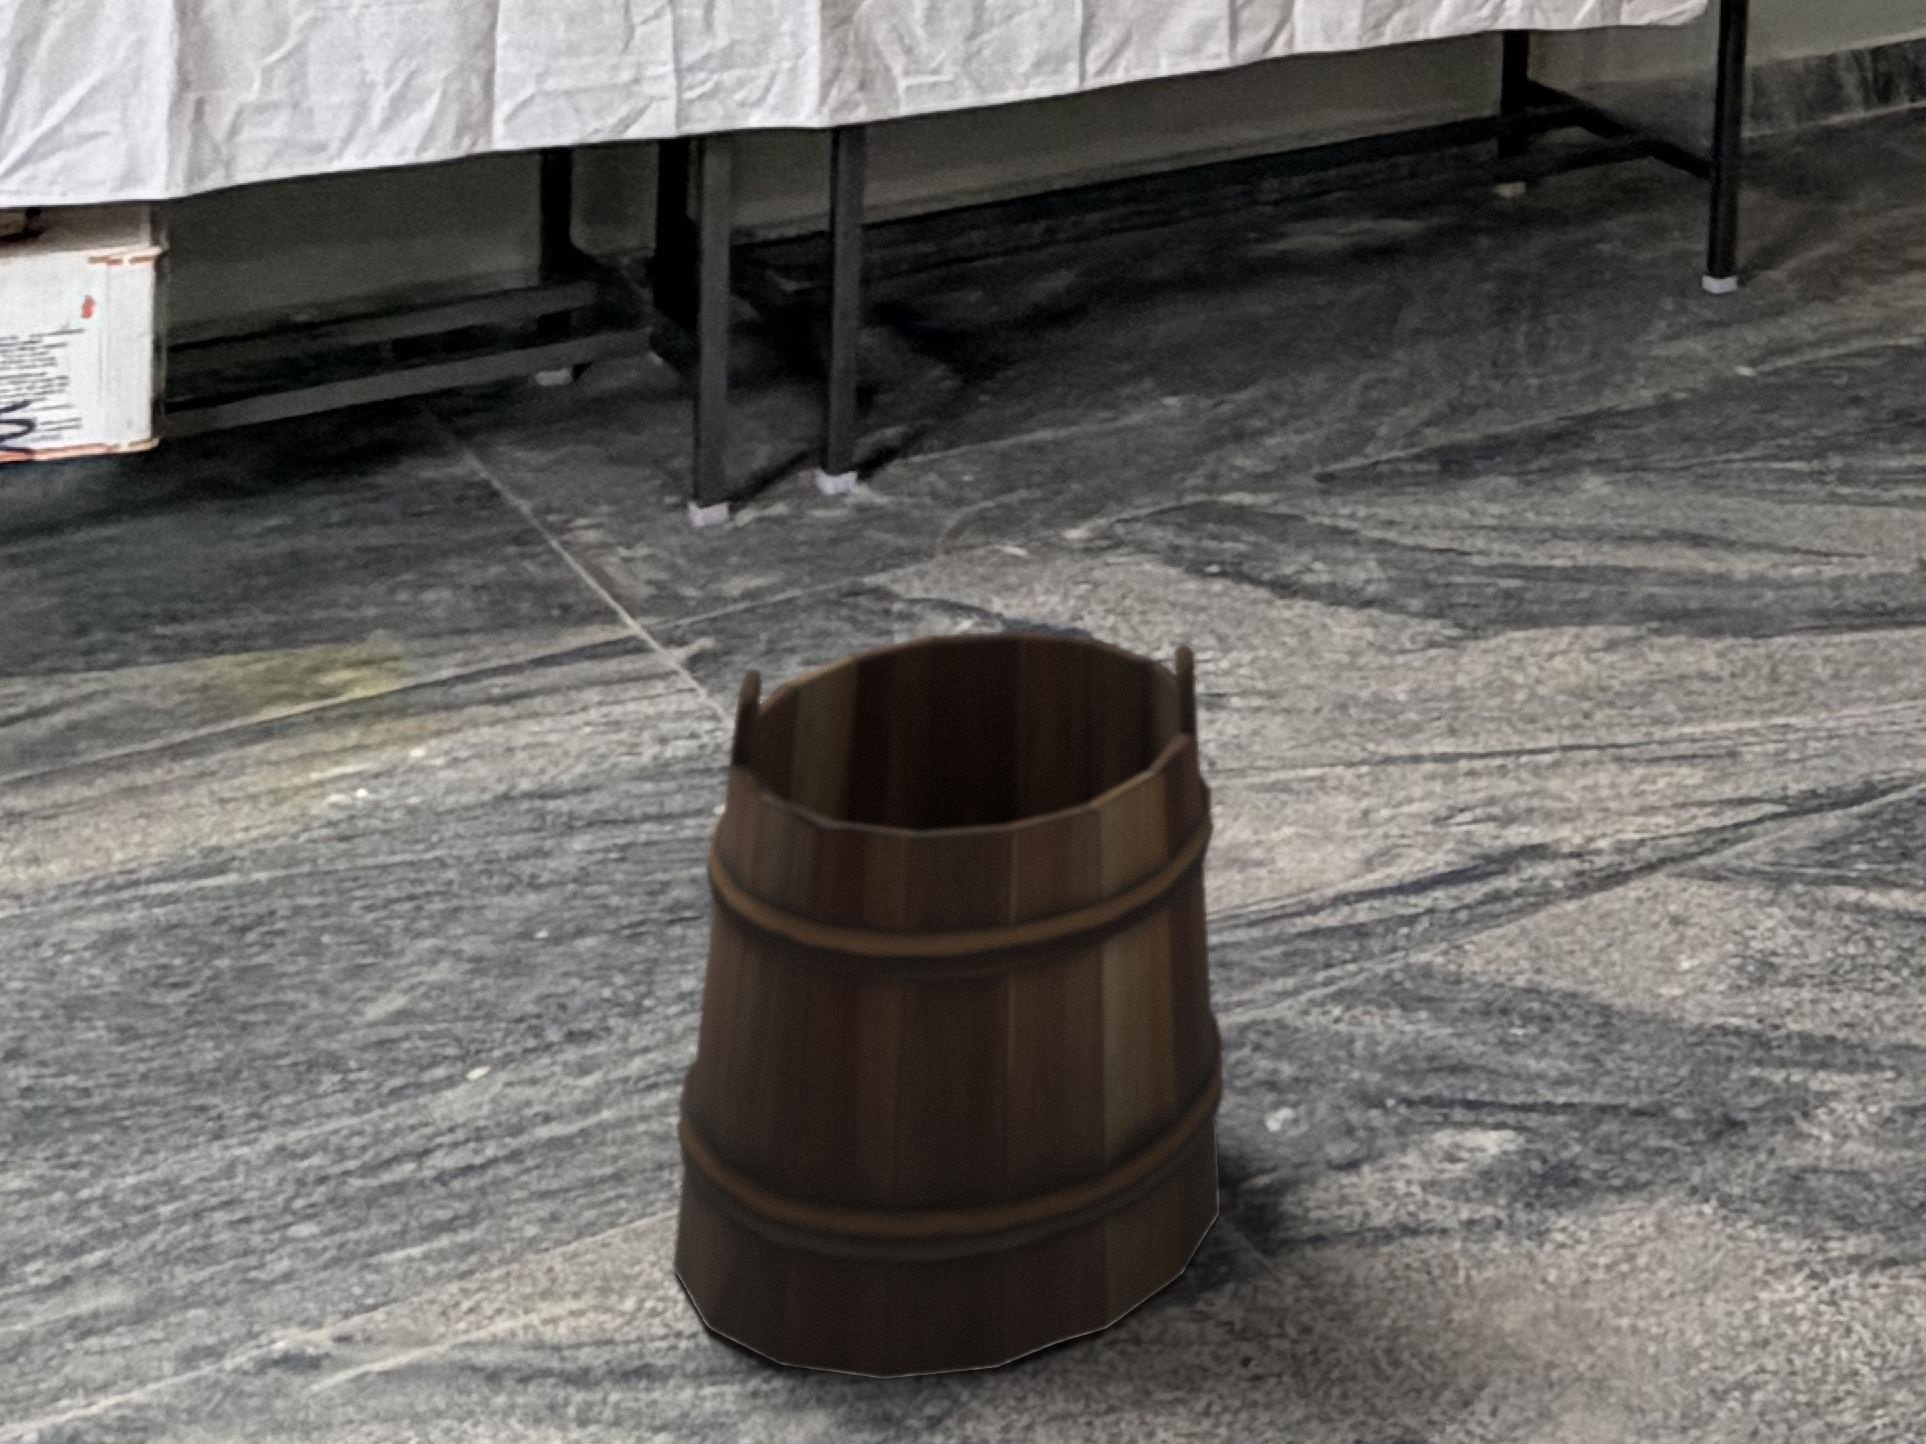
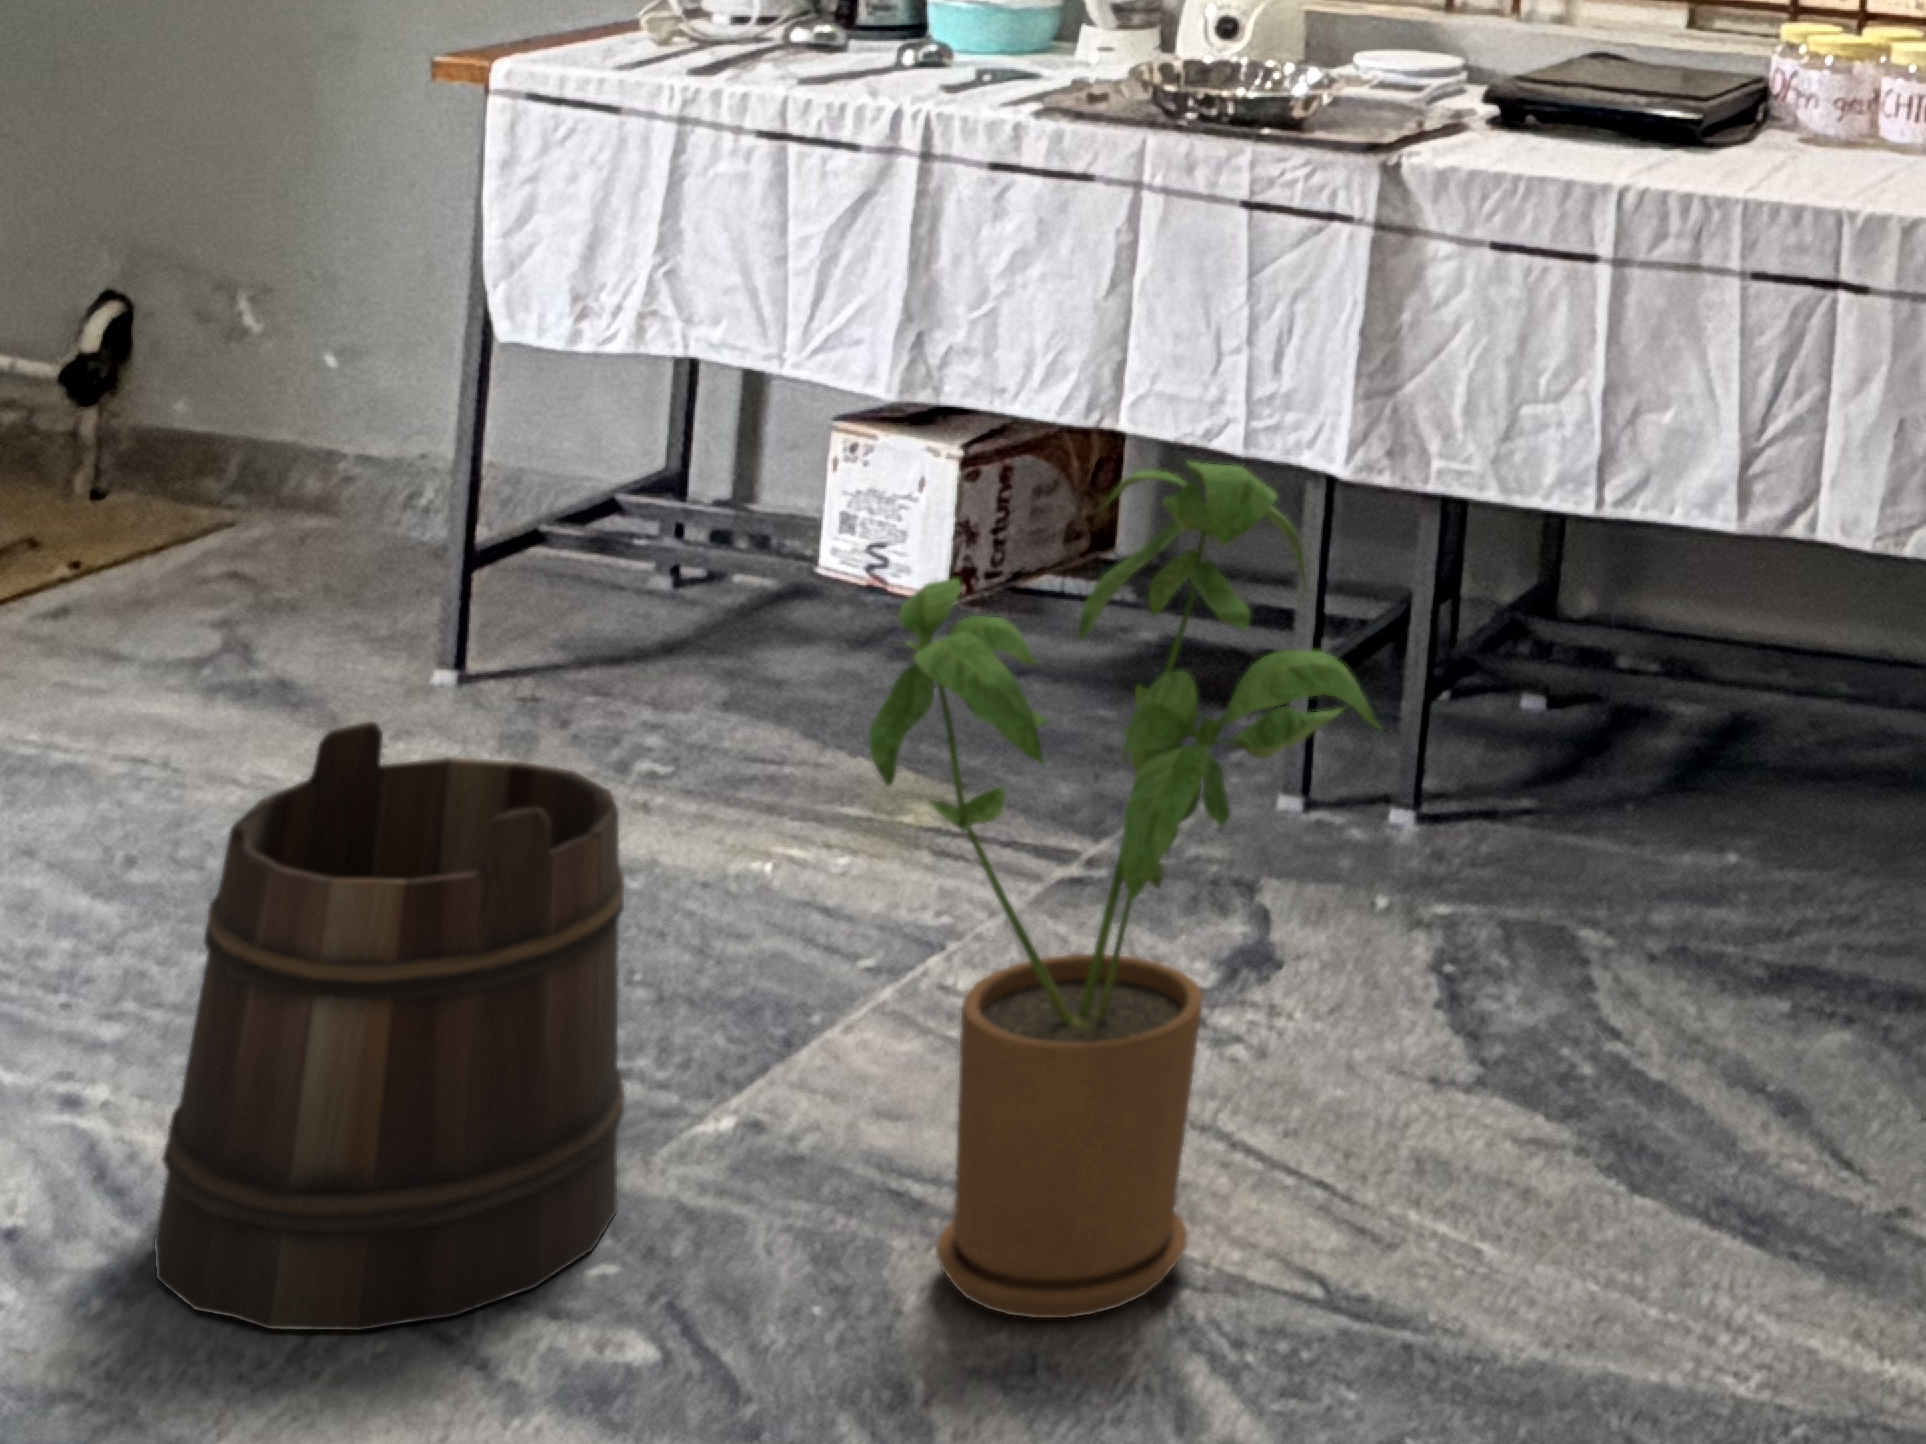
house plant: none [1359,56,1813,942] -> present [869,461,1380,1318]

